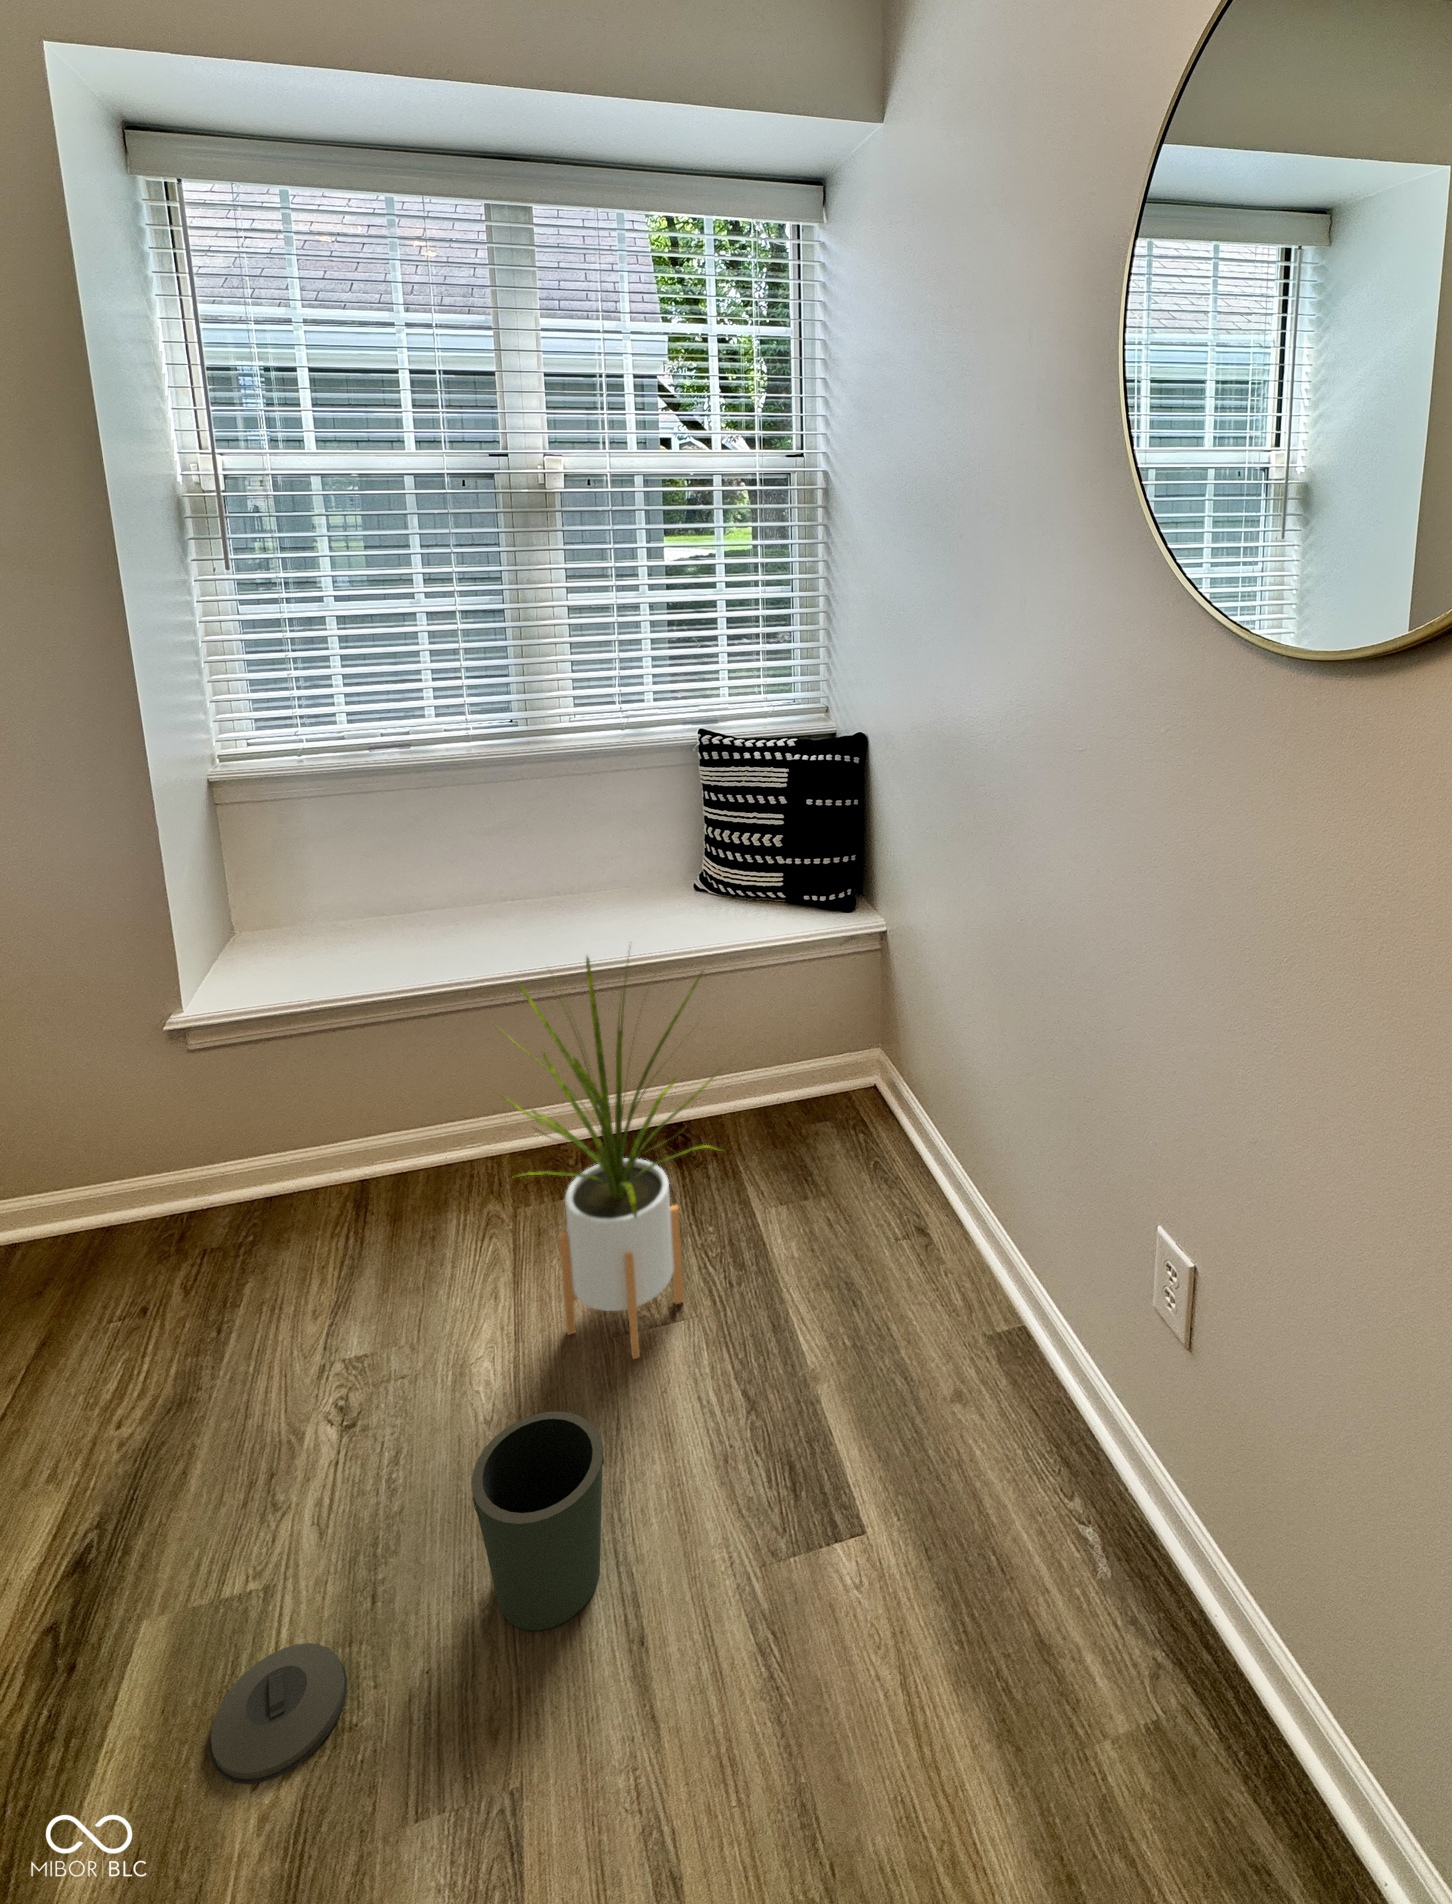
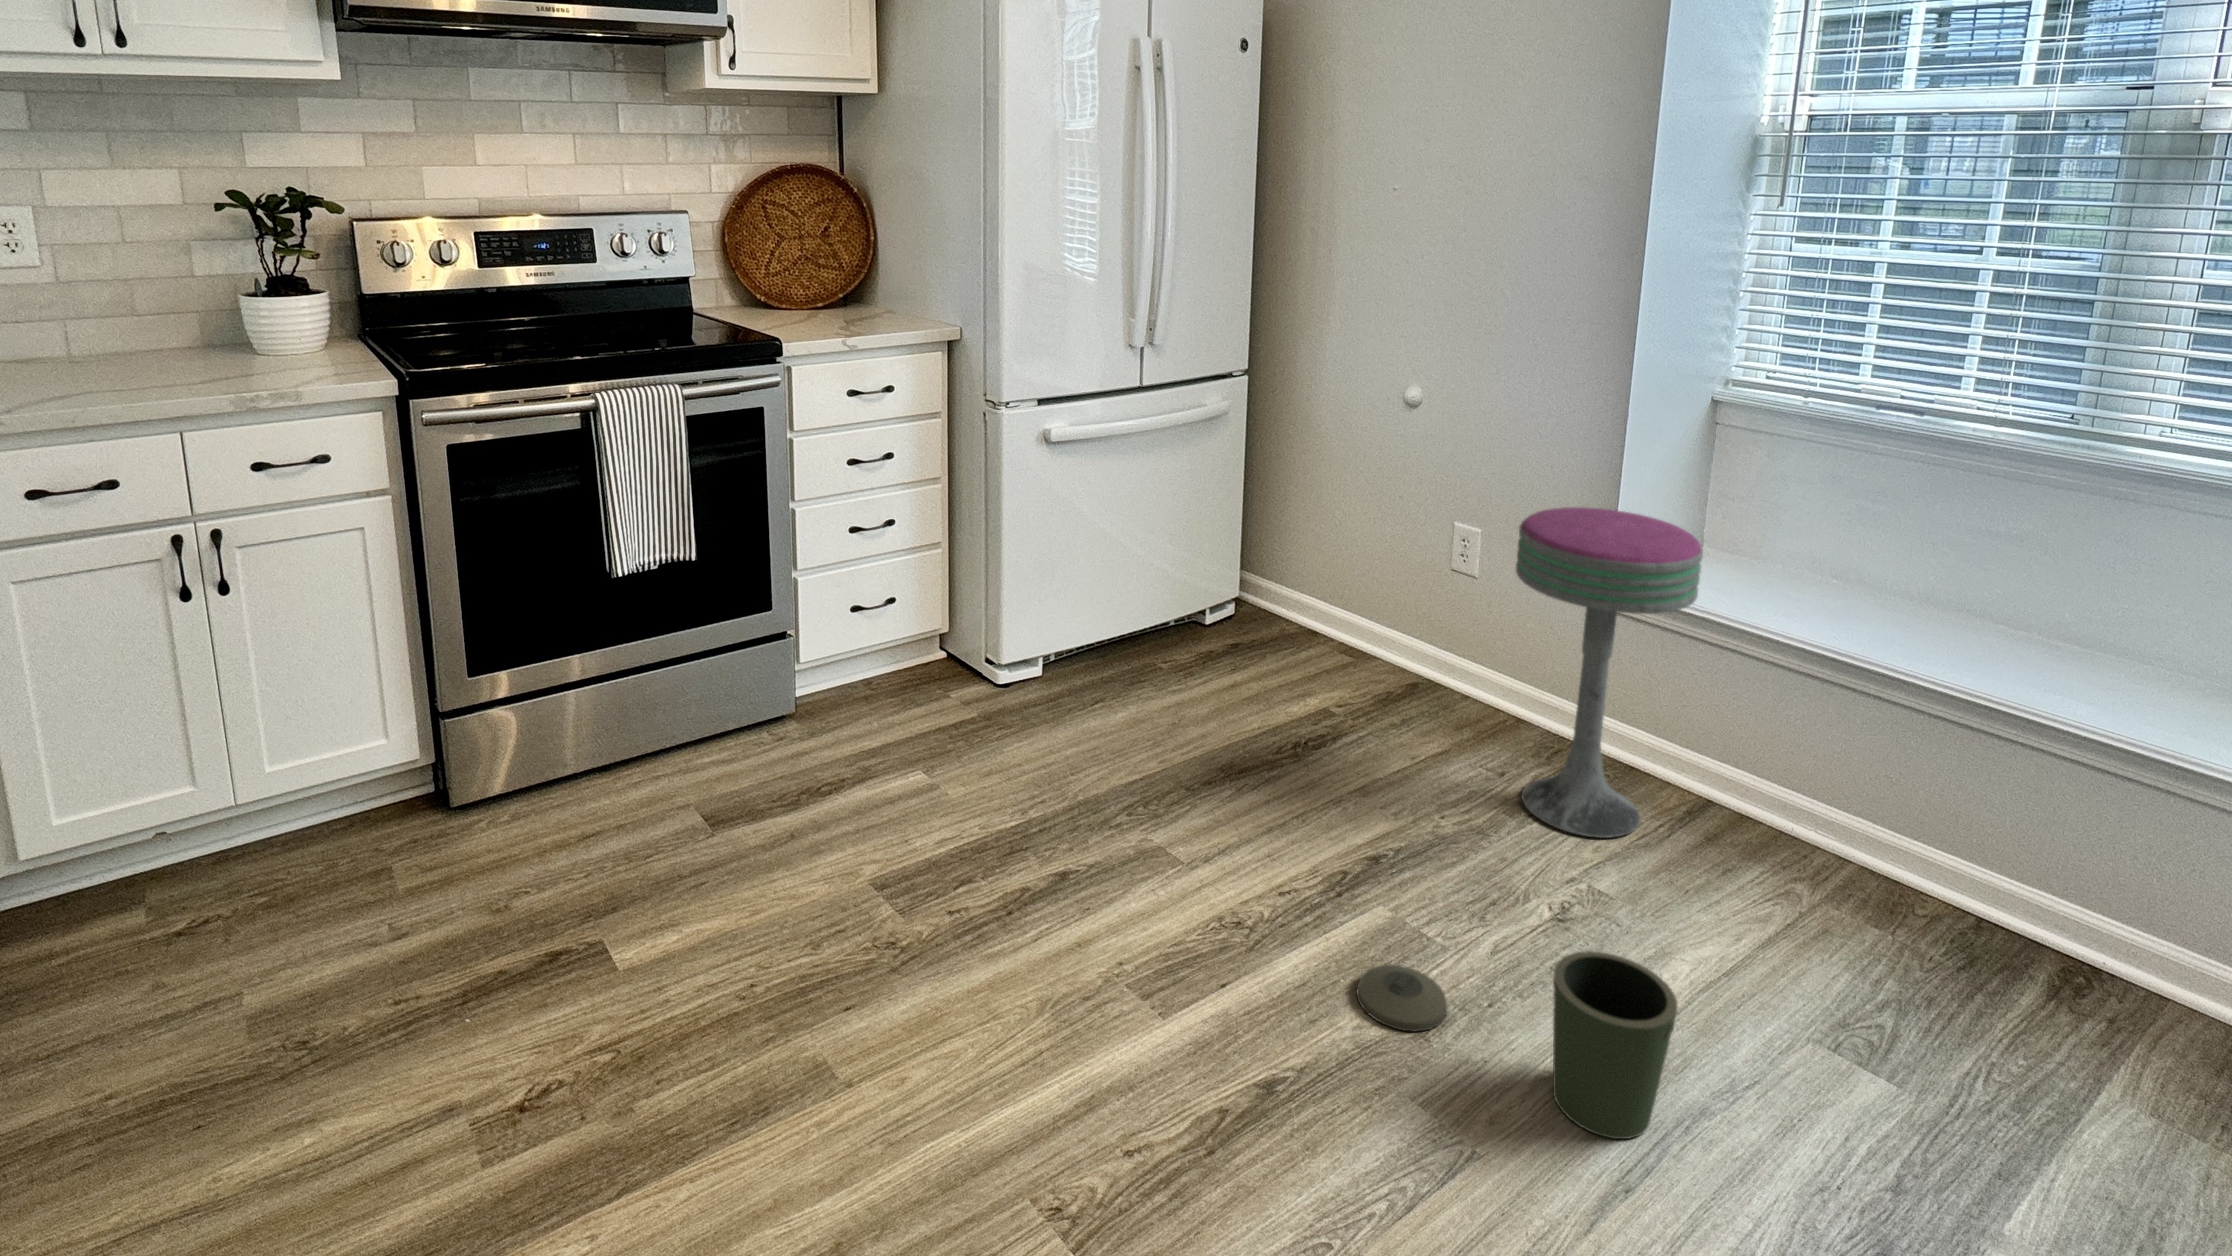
bar stool: none [83,937,330,1335] -> present [1516,507,1703,838]
house plant: present [500,957,721,1359] -> none [1744,615,2059,1079]

